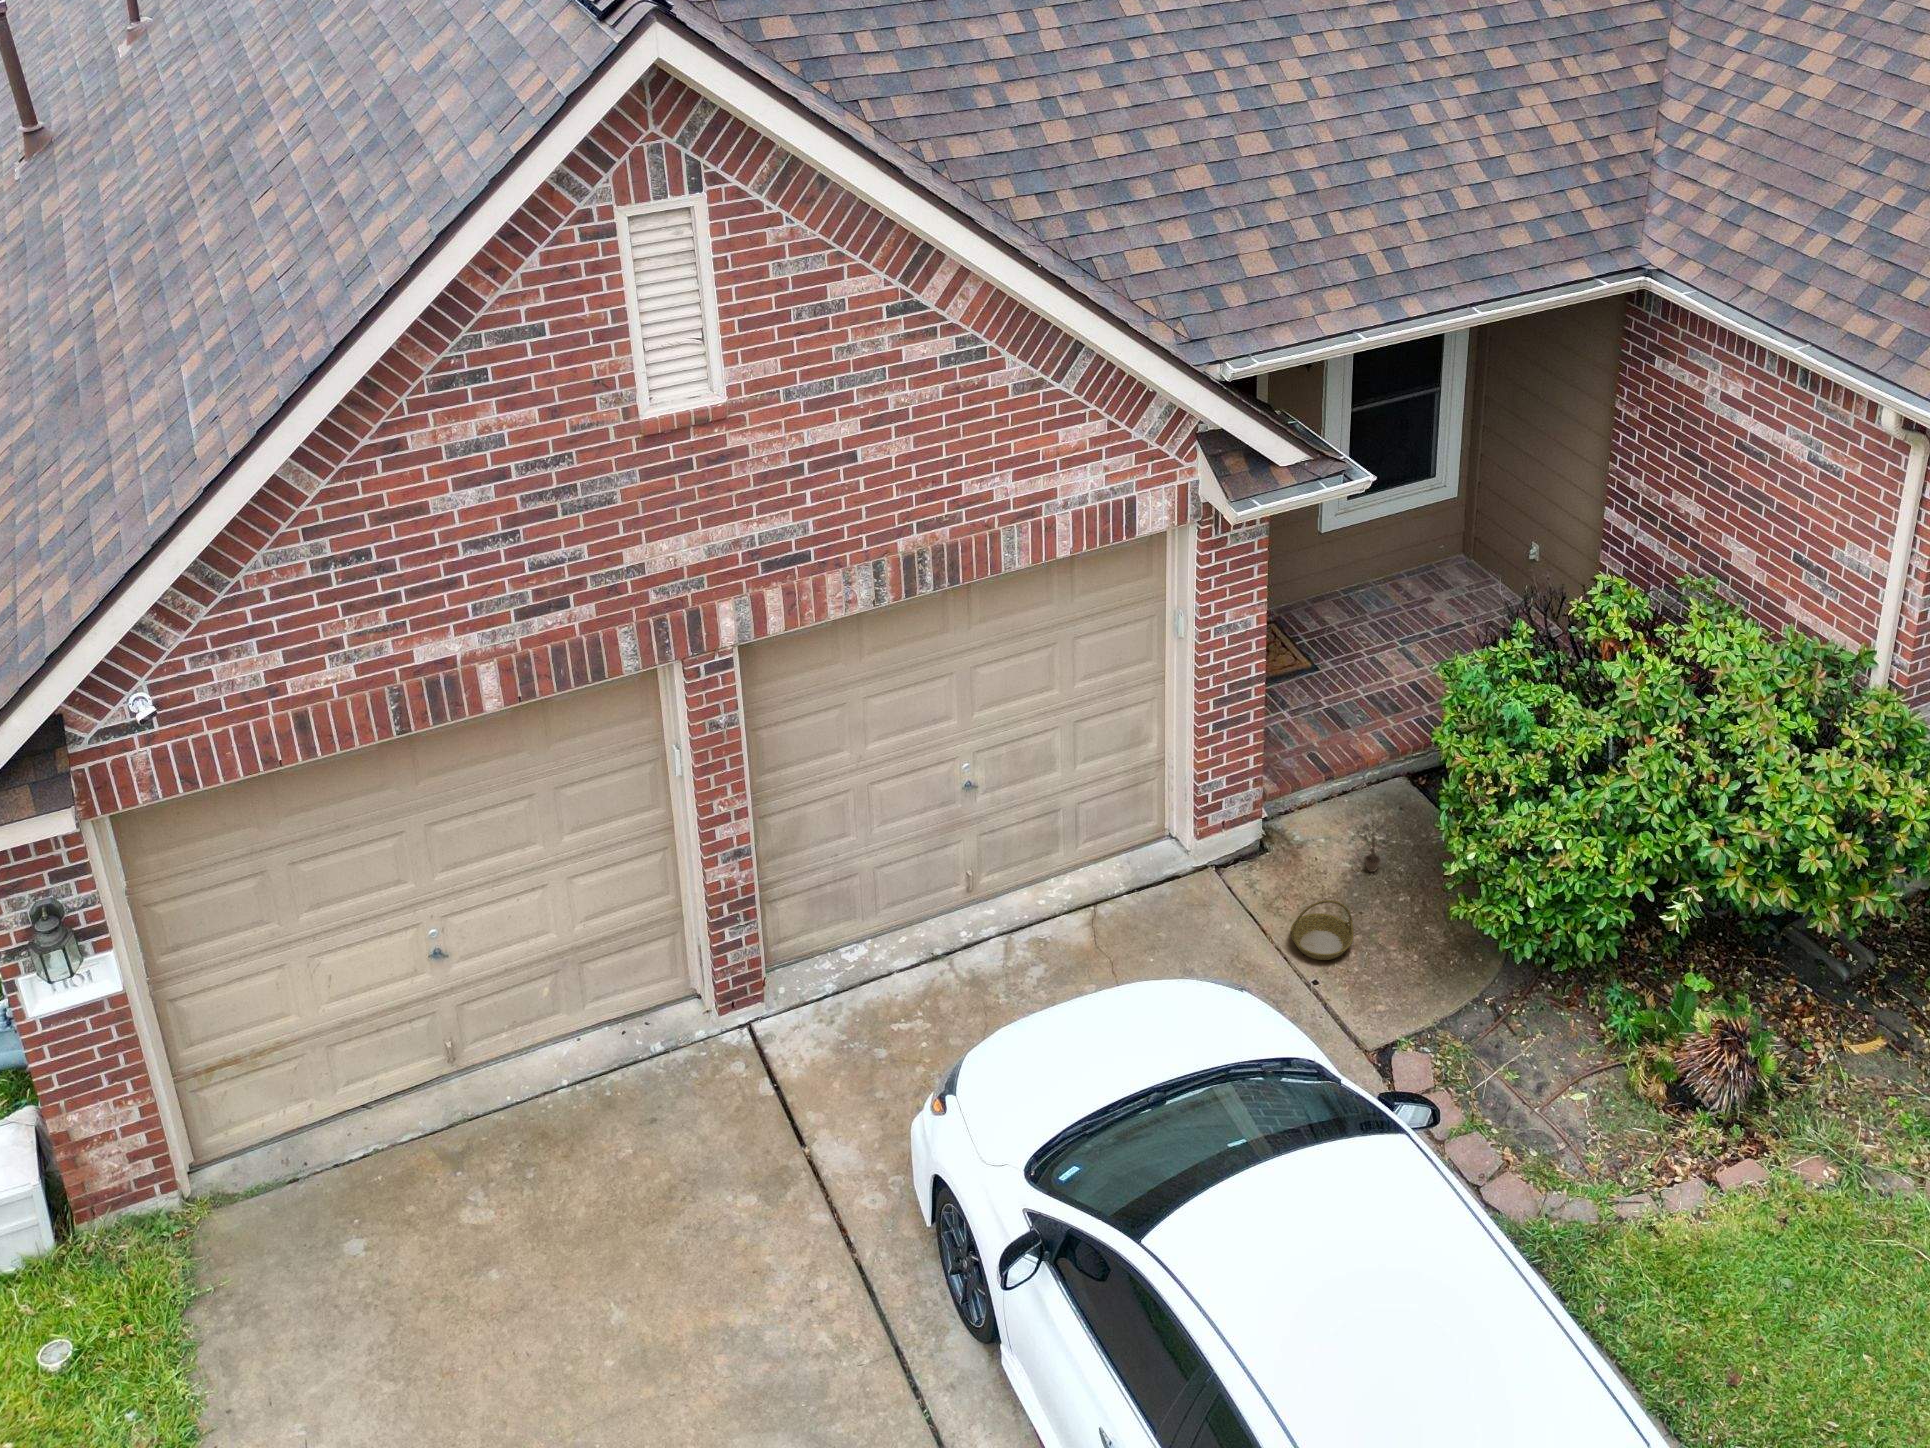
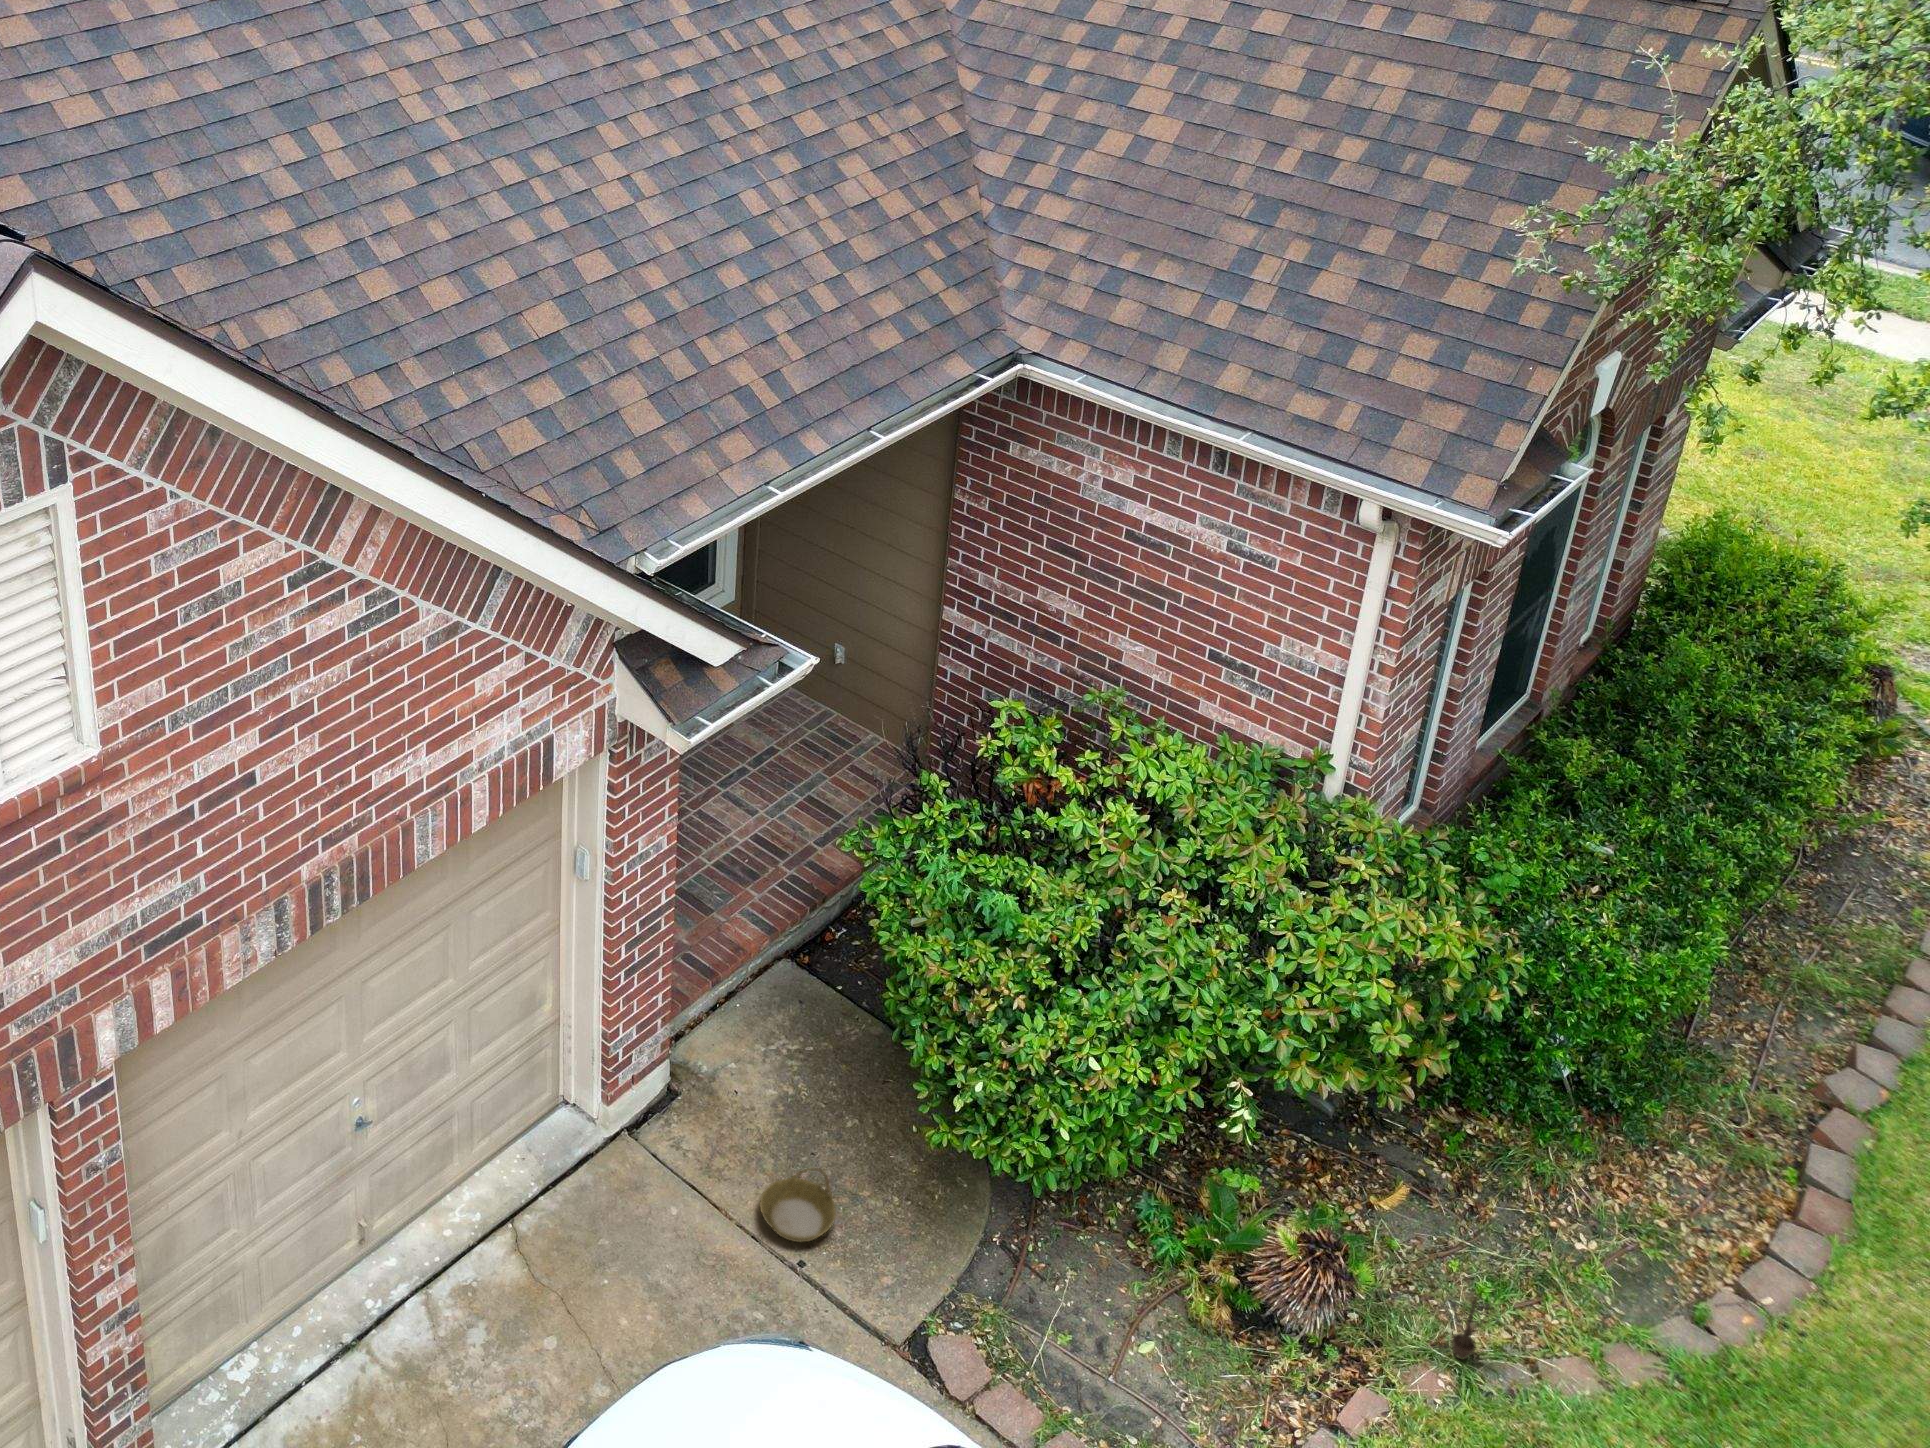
decorative plant: present [1350,824,1389,872] -> present [1427,1299,1499,1359]

